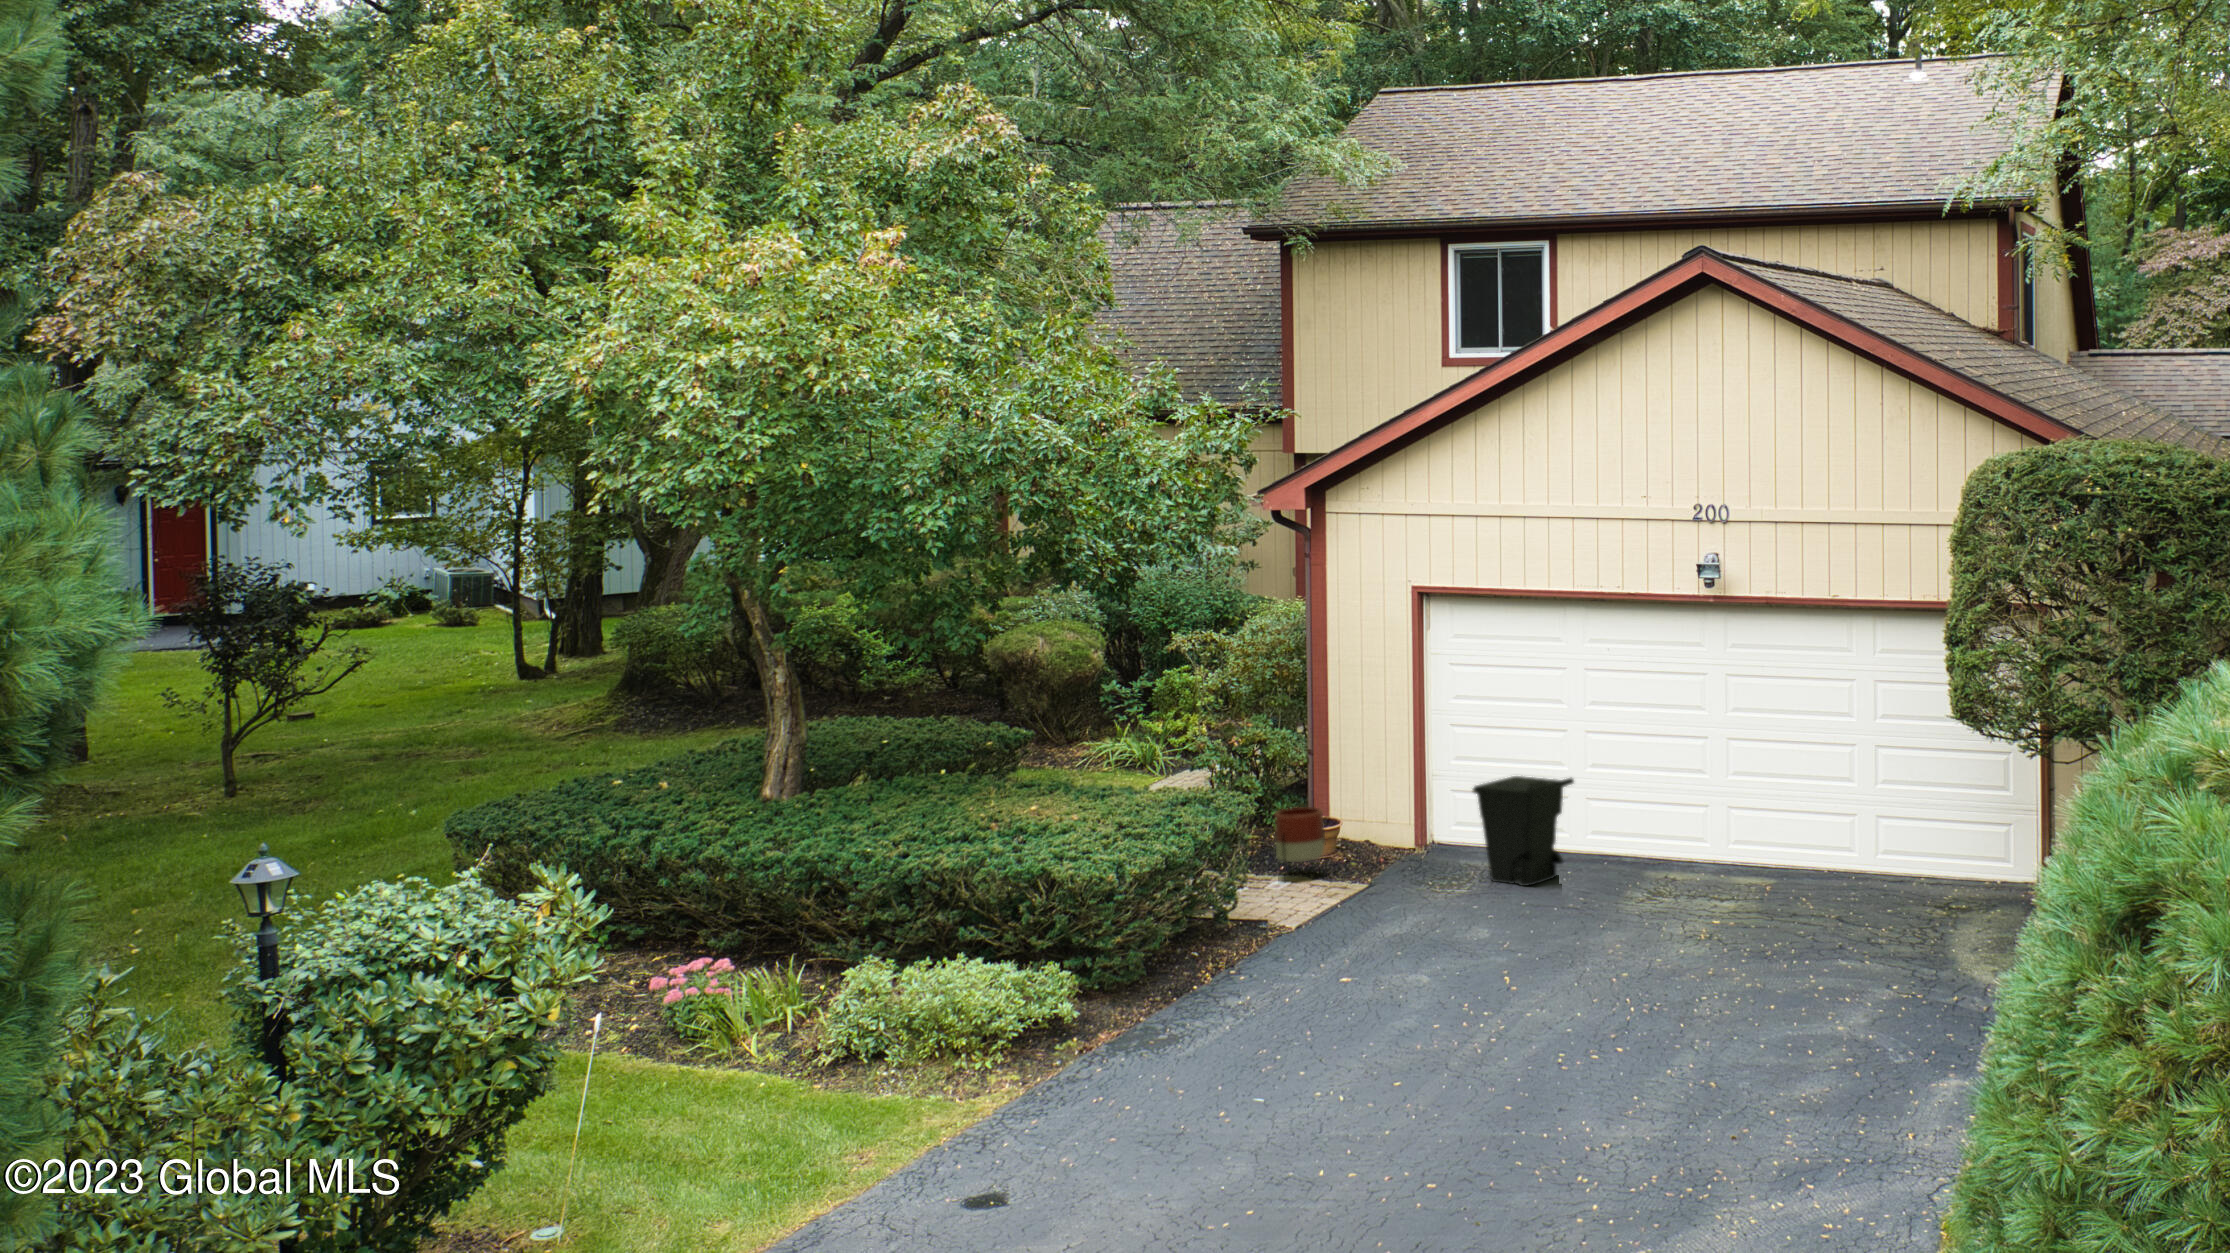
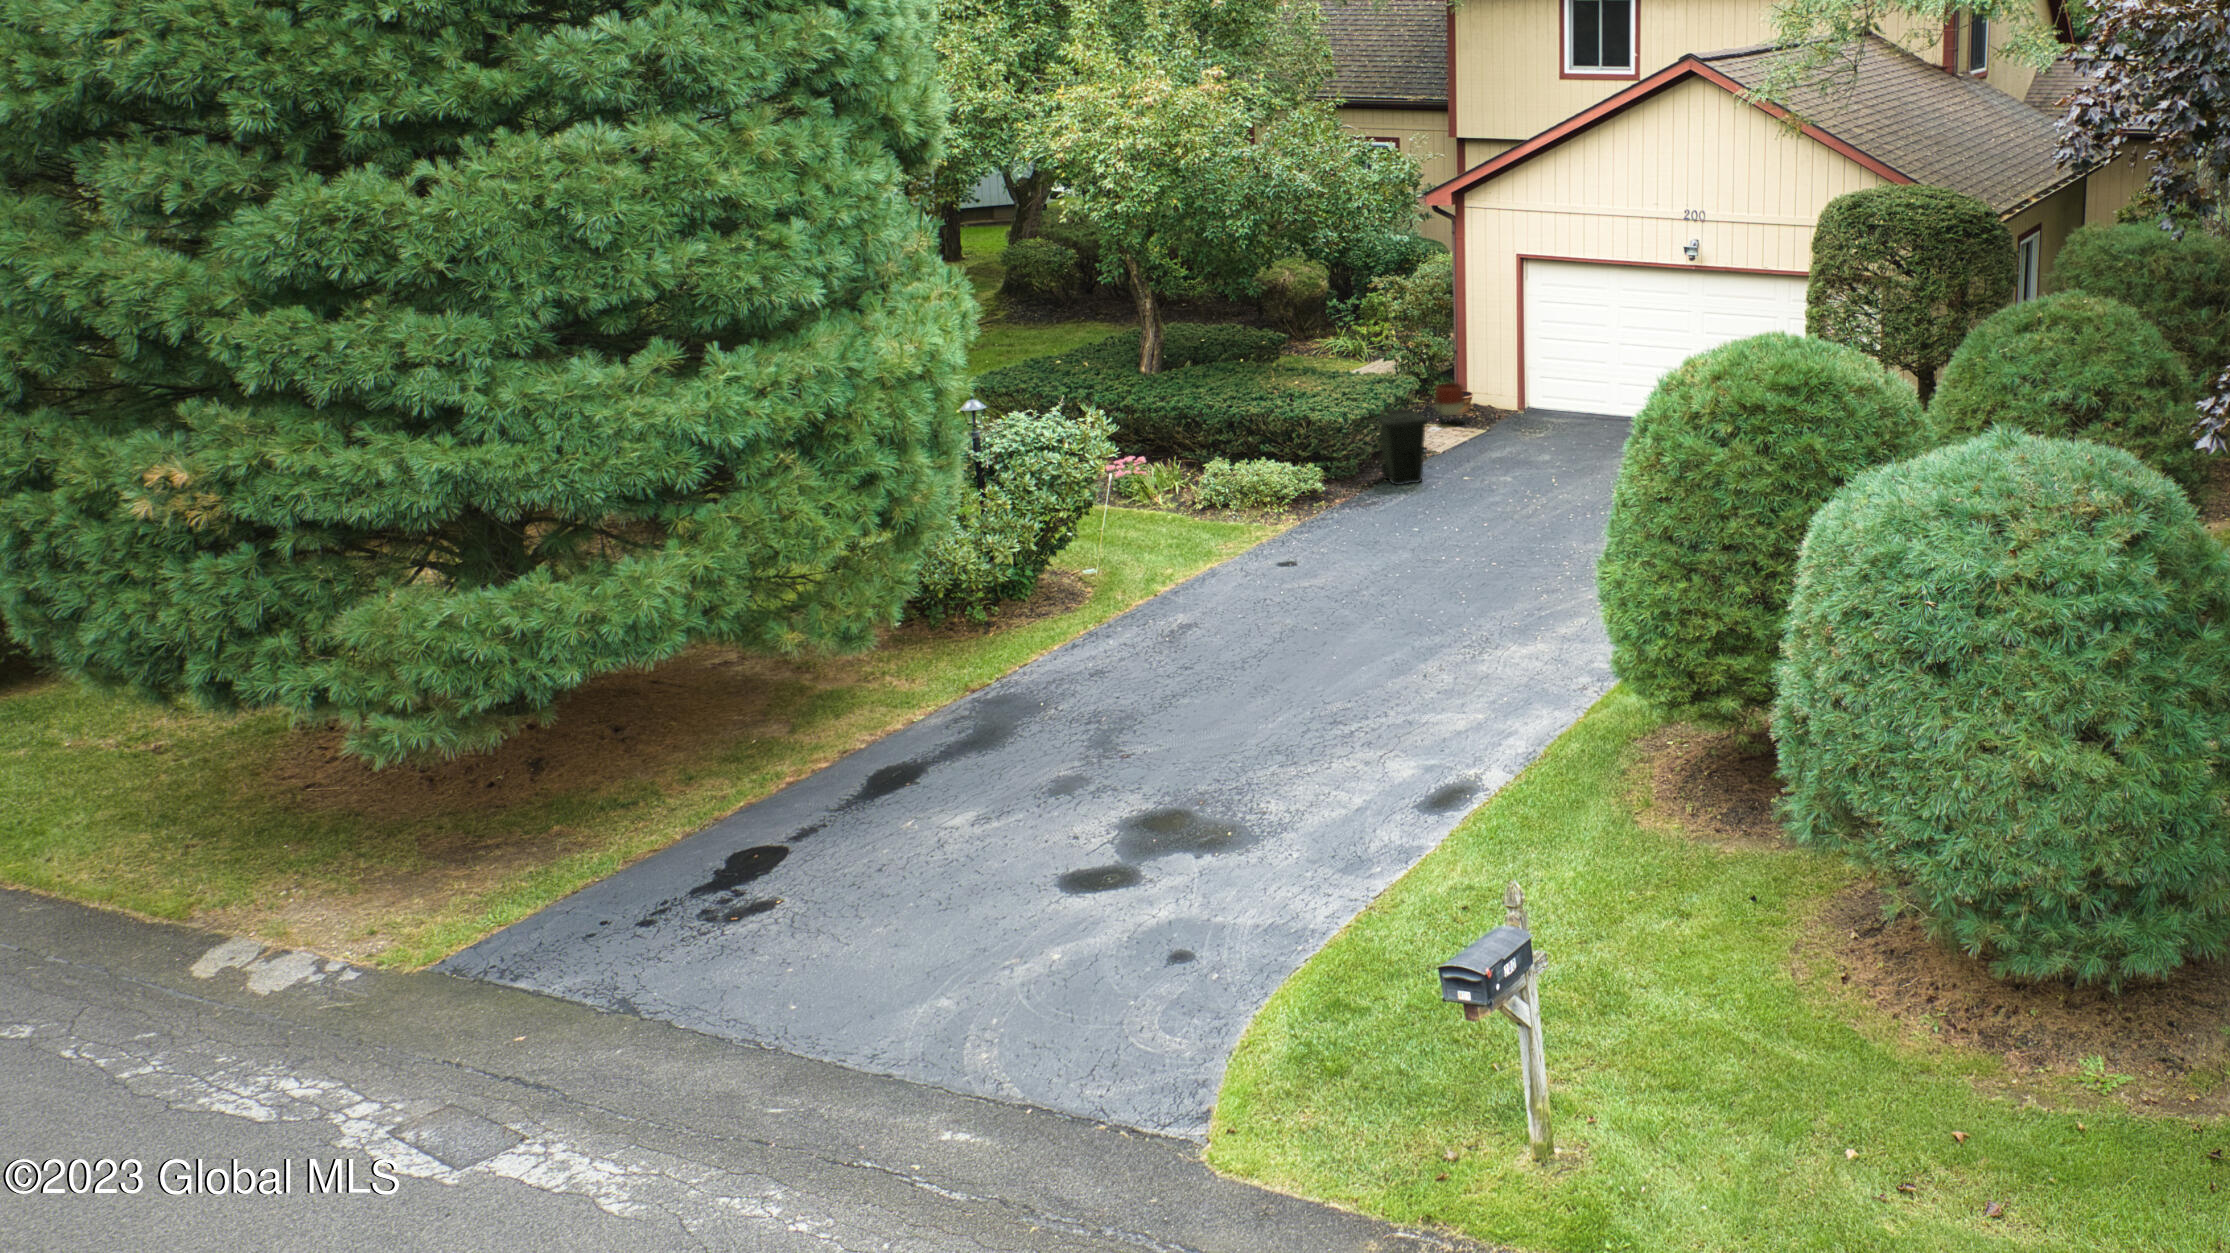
trash can: present [1473,776,1574,886] -> present [1377,409,1428,485]

